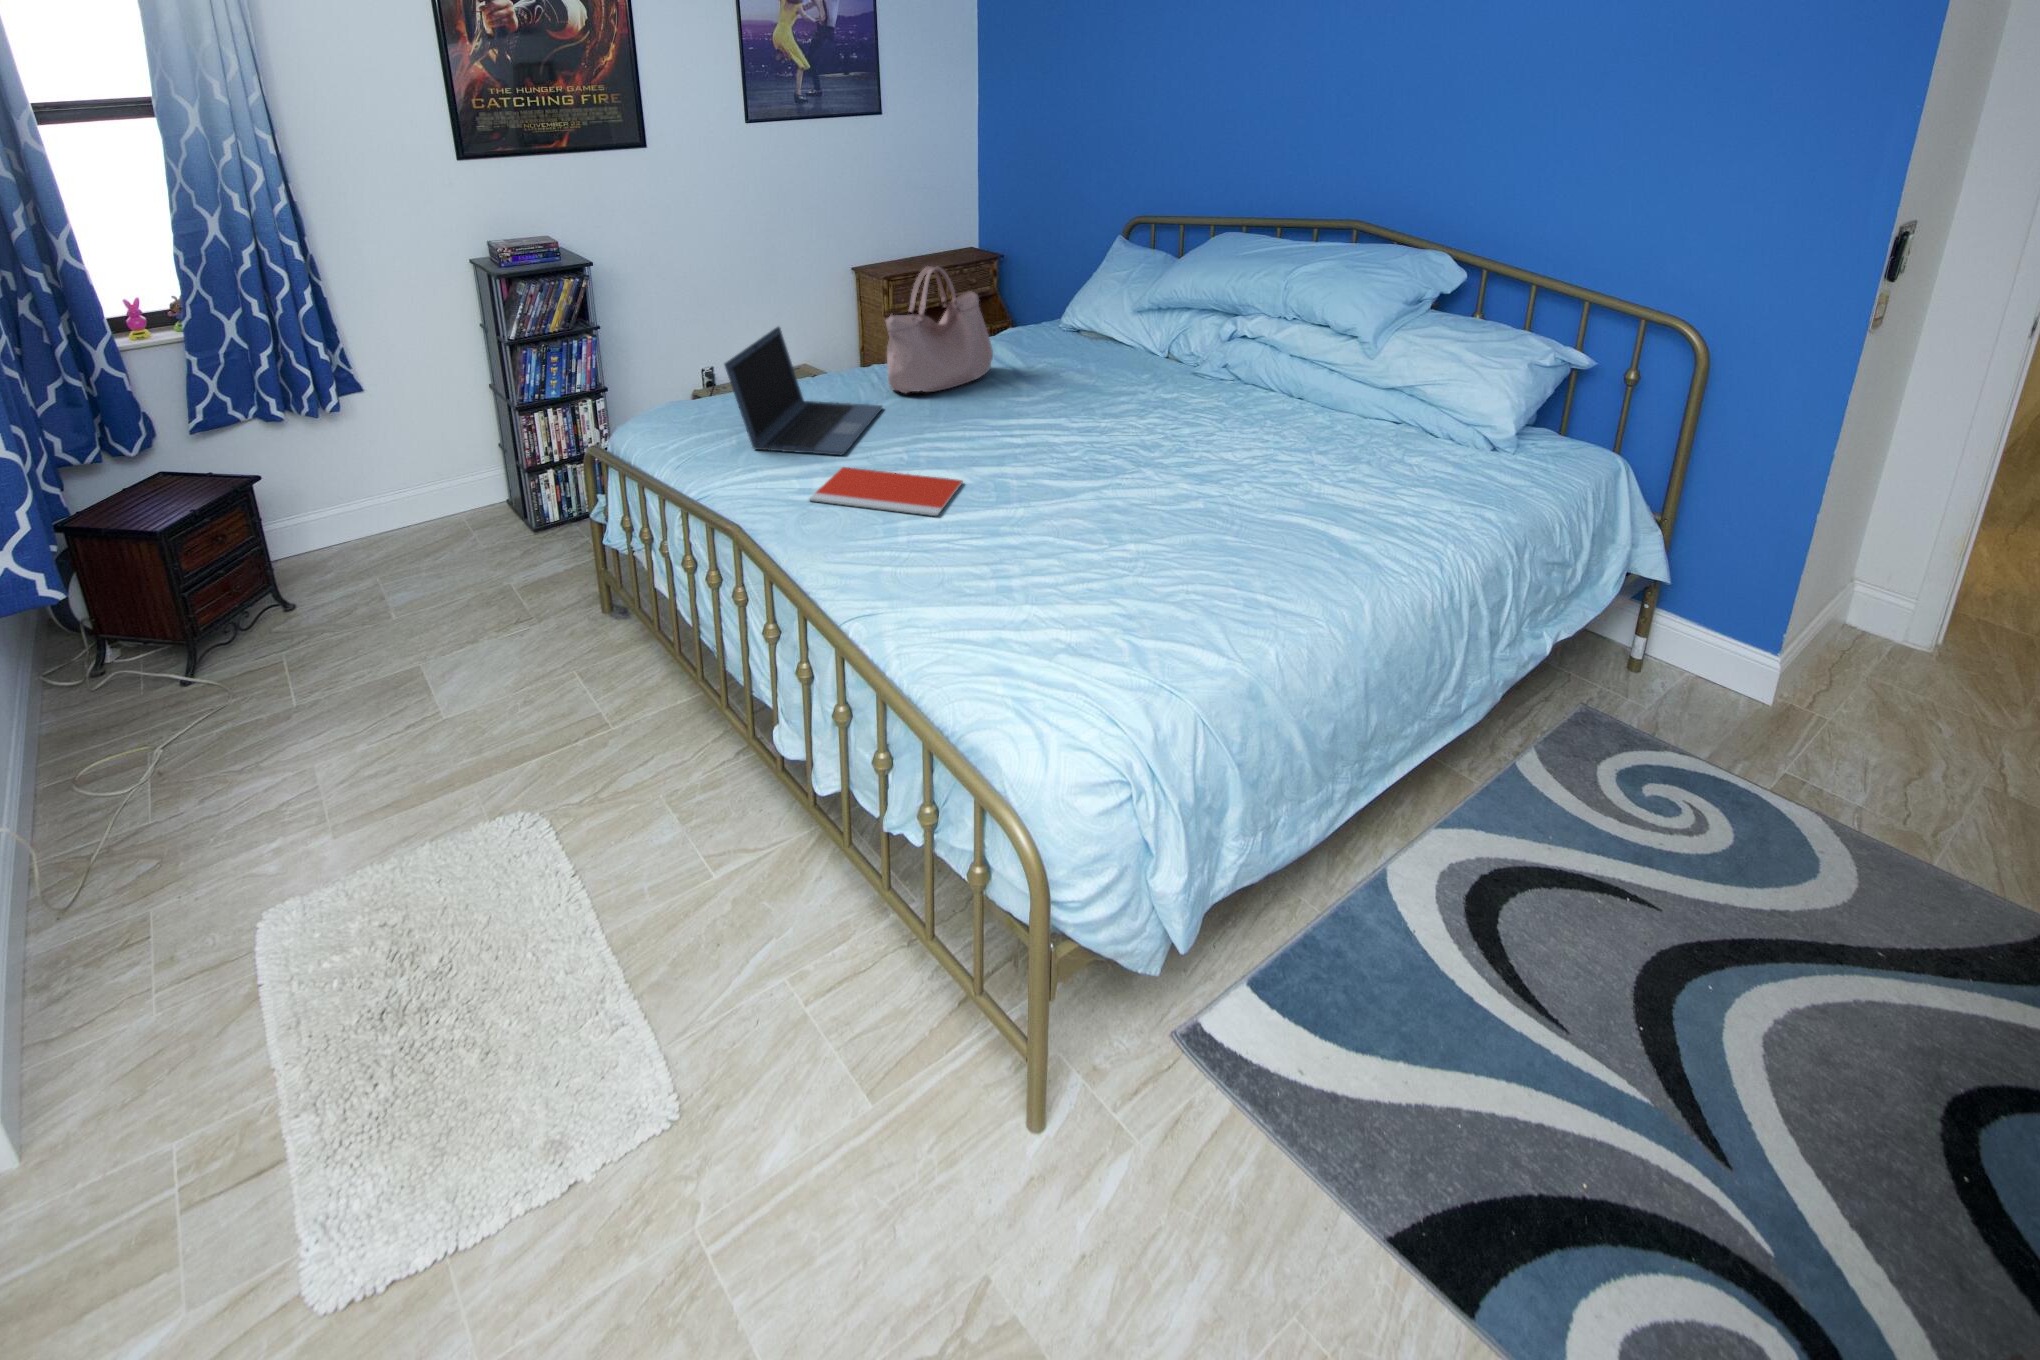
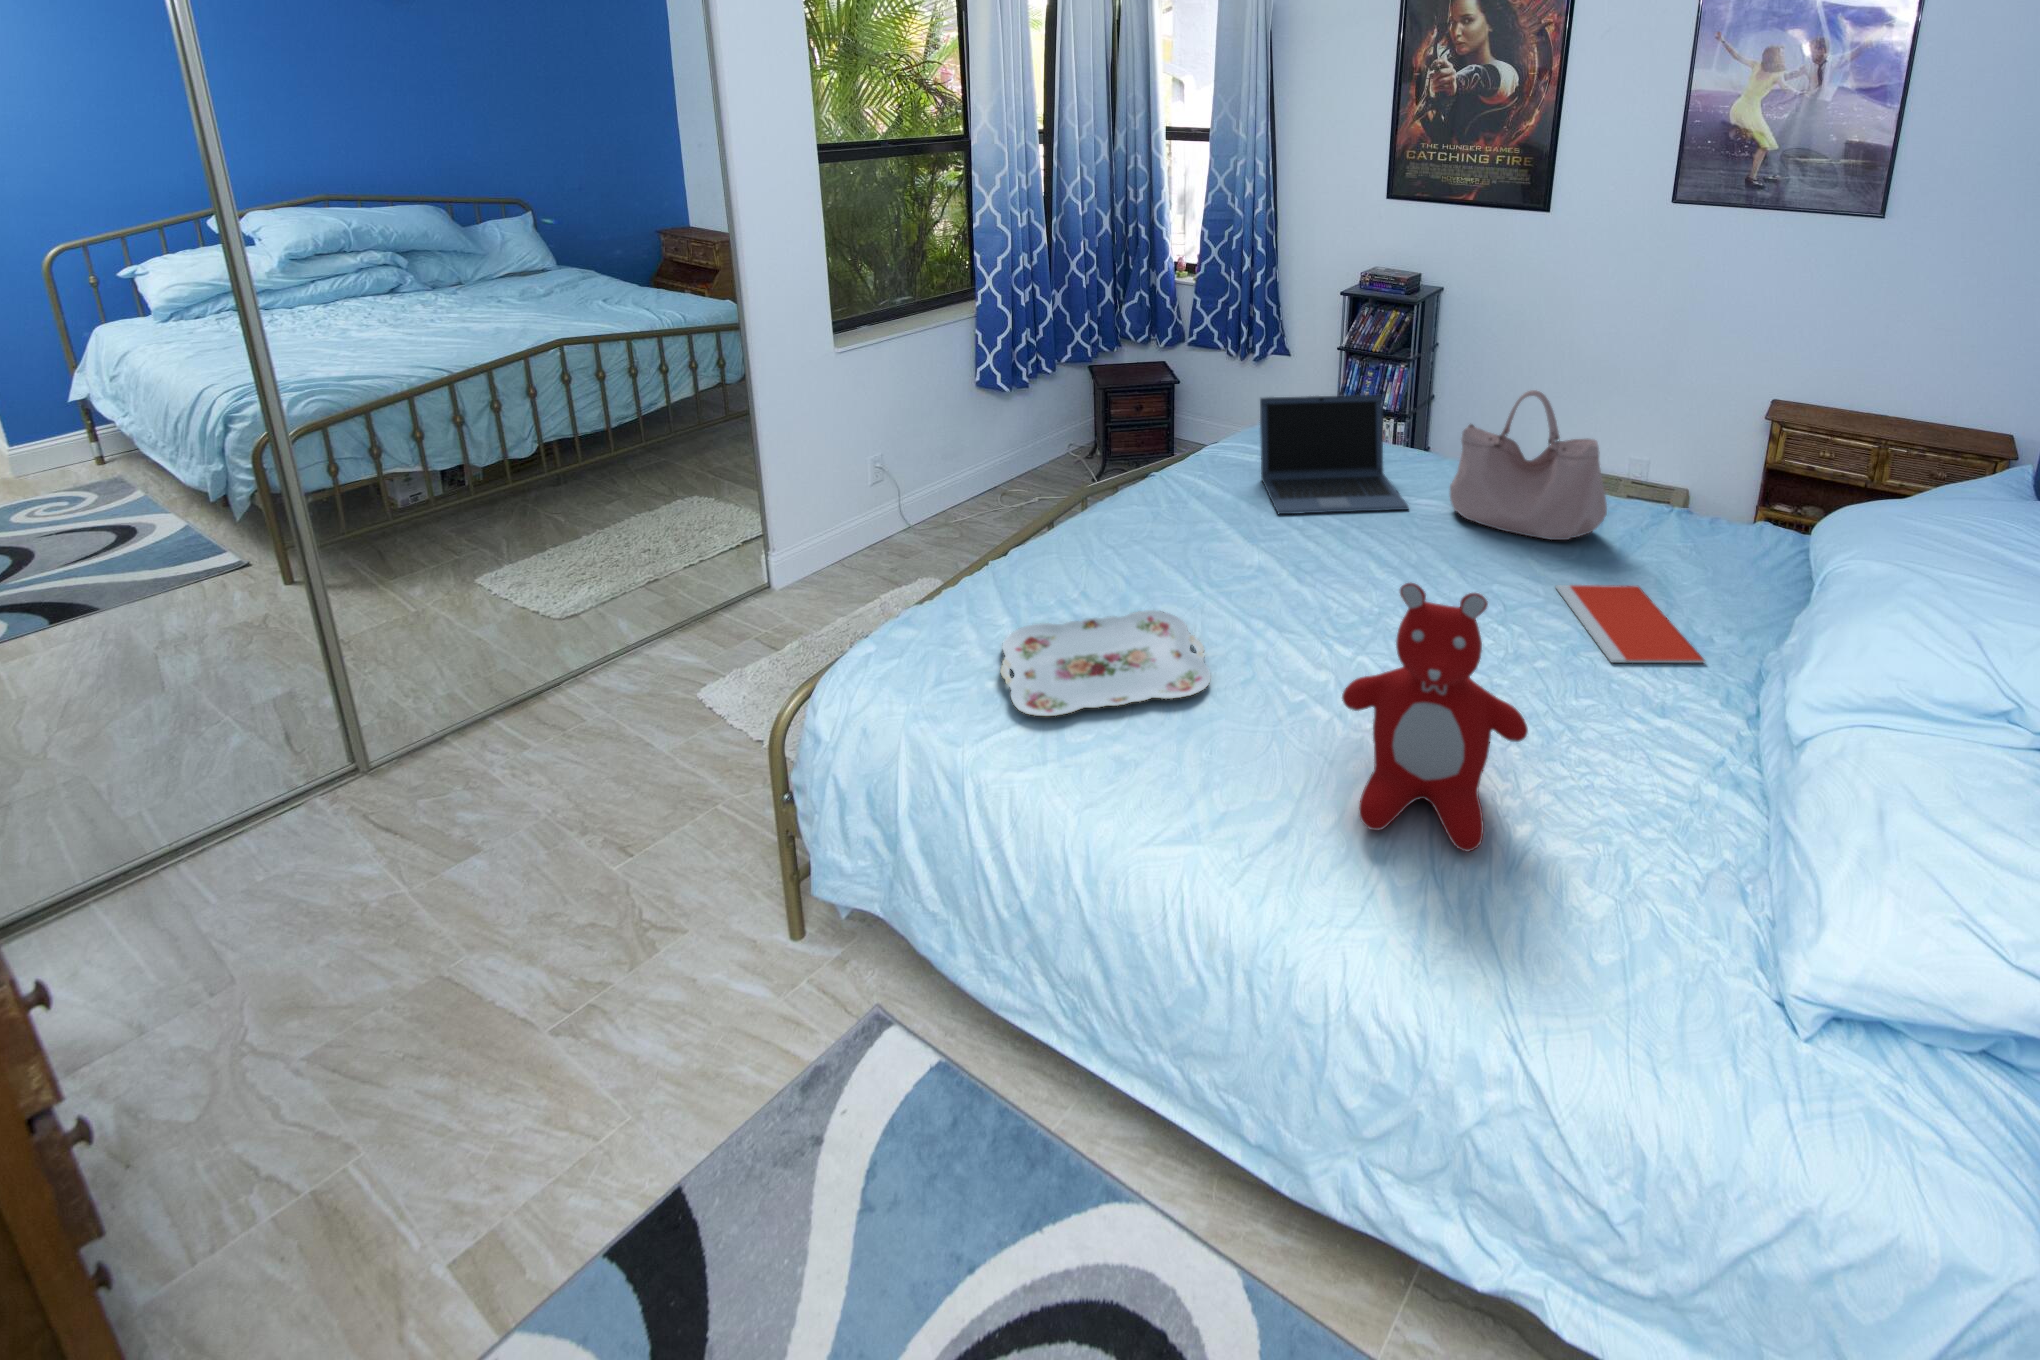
teddy bear: none [1243,328,1358,502] -> present [1342,583,1528,852]
notebook: present [809,467,963,516] -> present [1556,585,1705,663]
serving tray: none [1008,518,1183,620] -> present [1000,610,1211,716]

